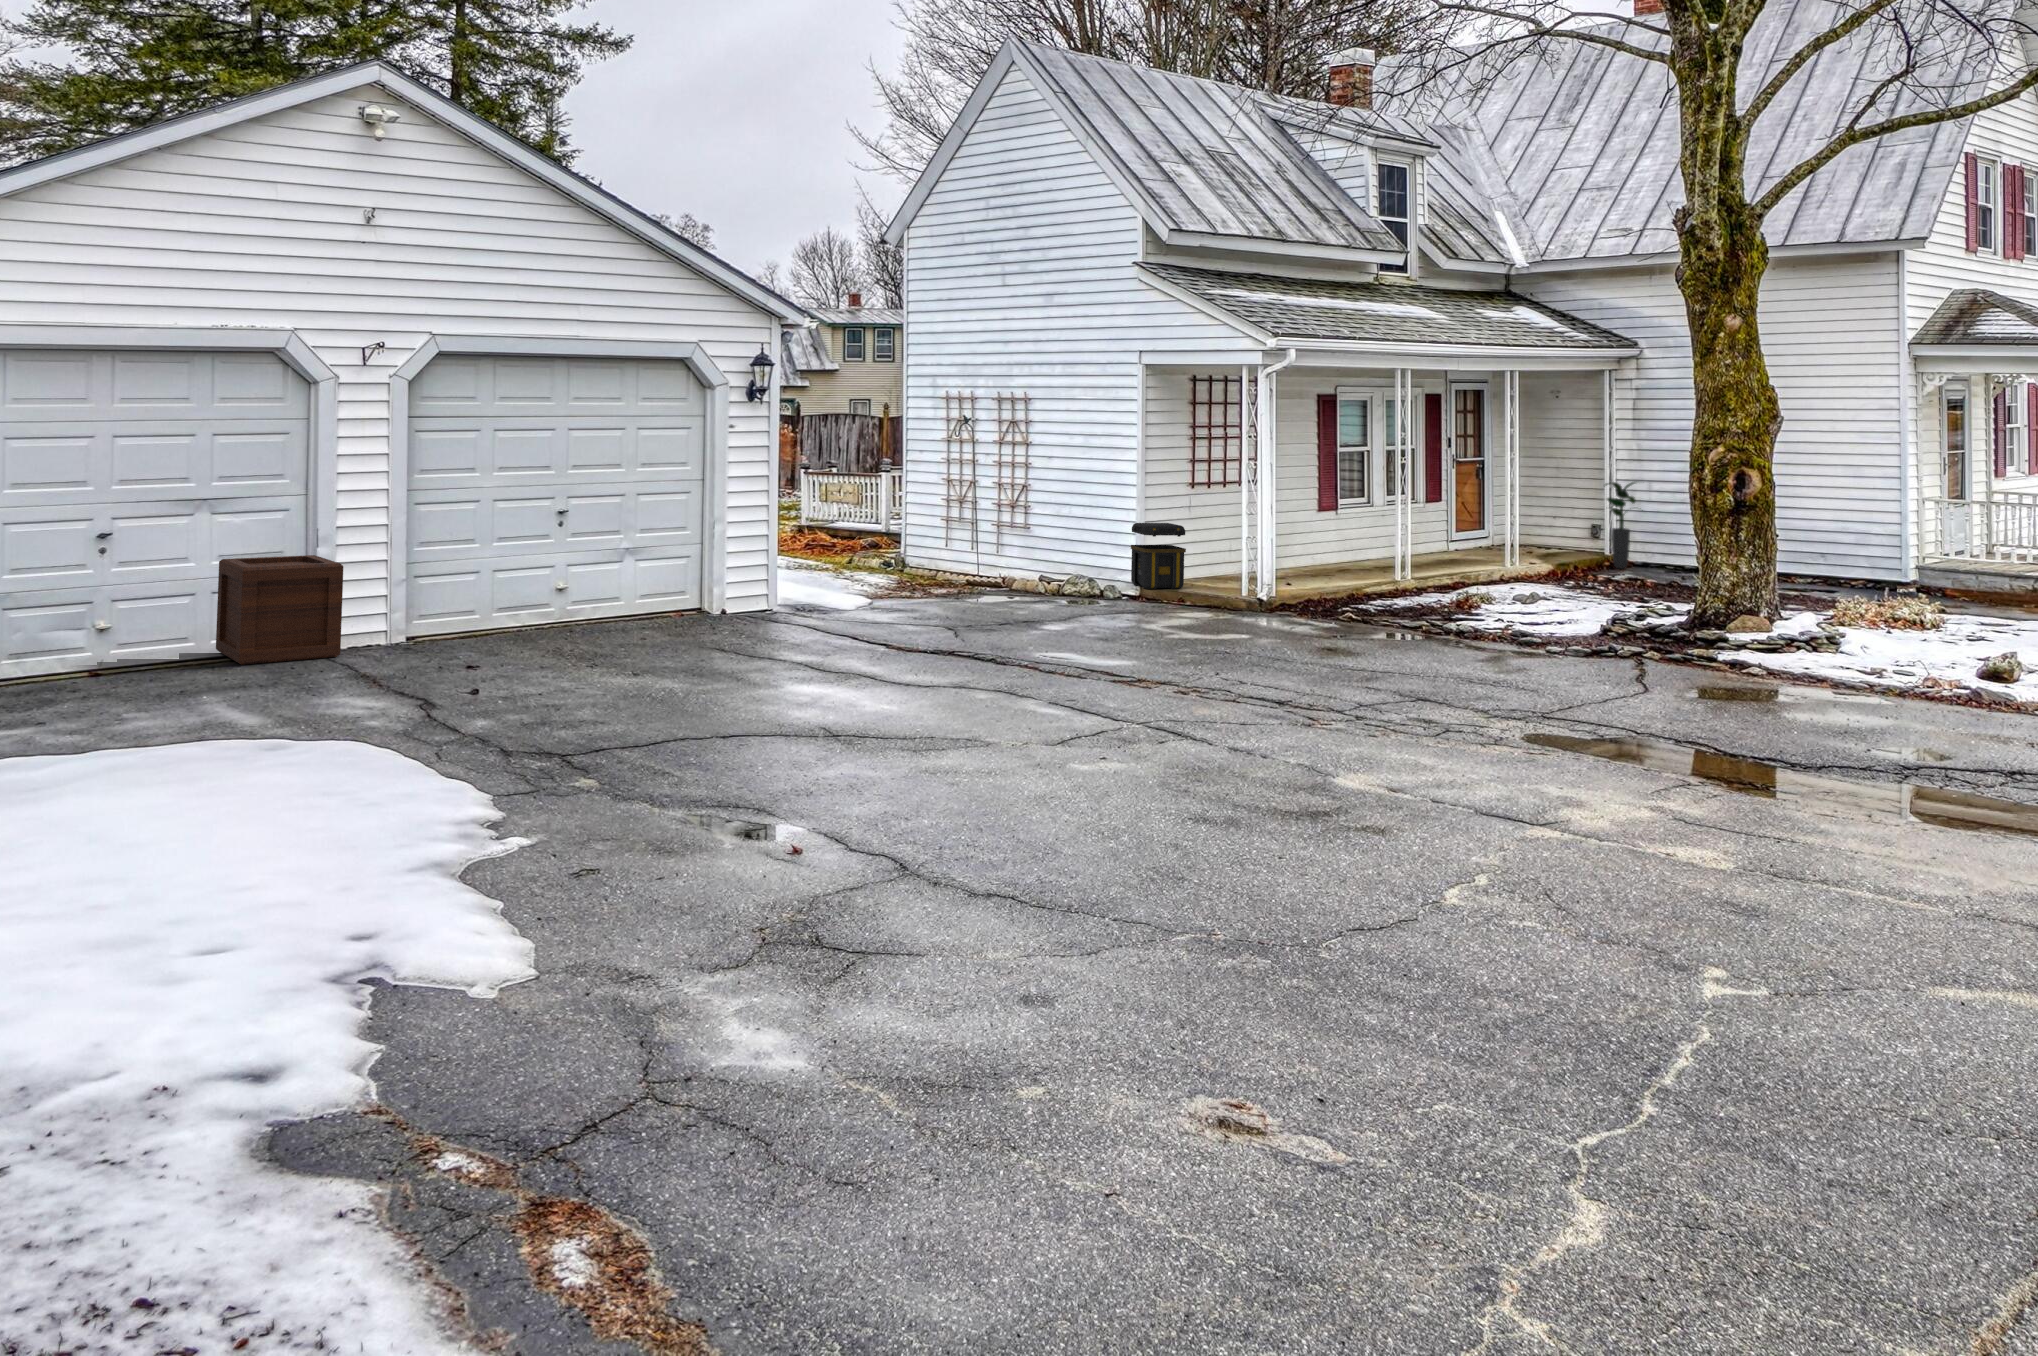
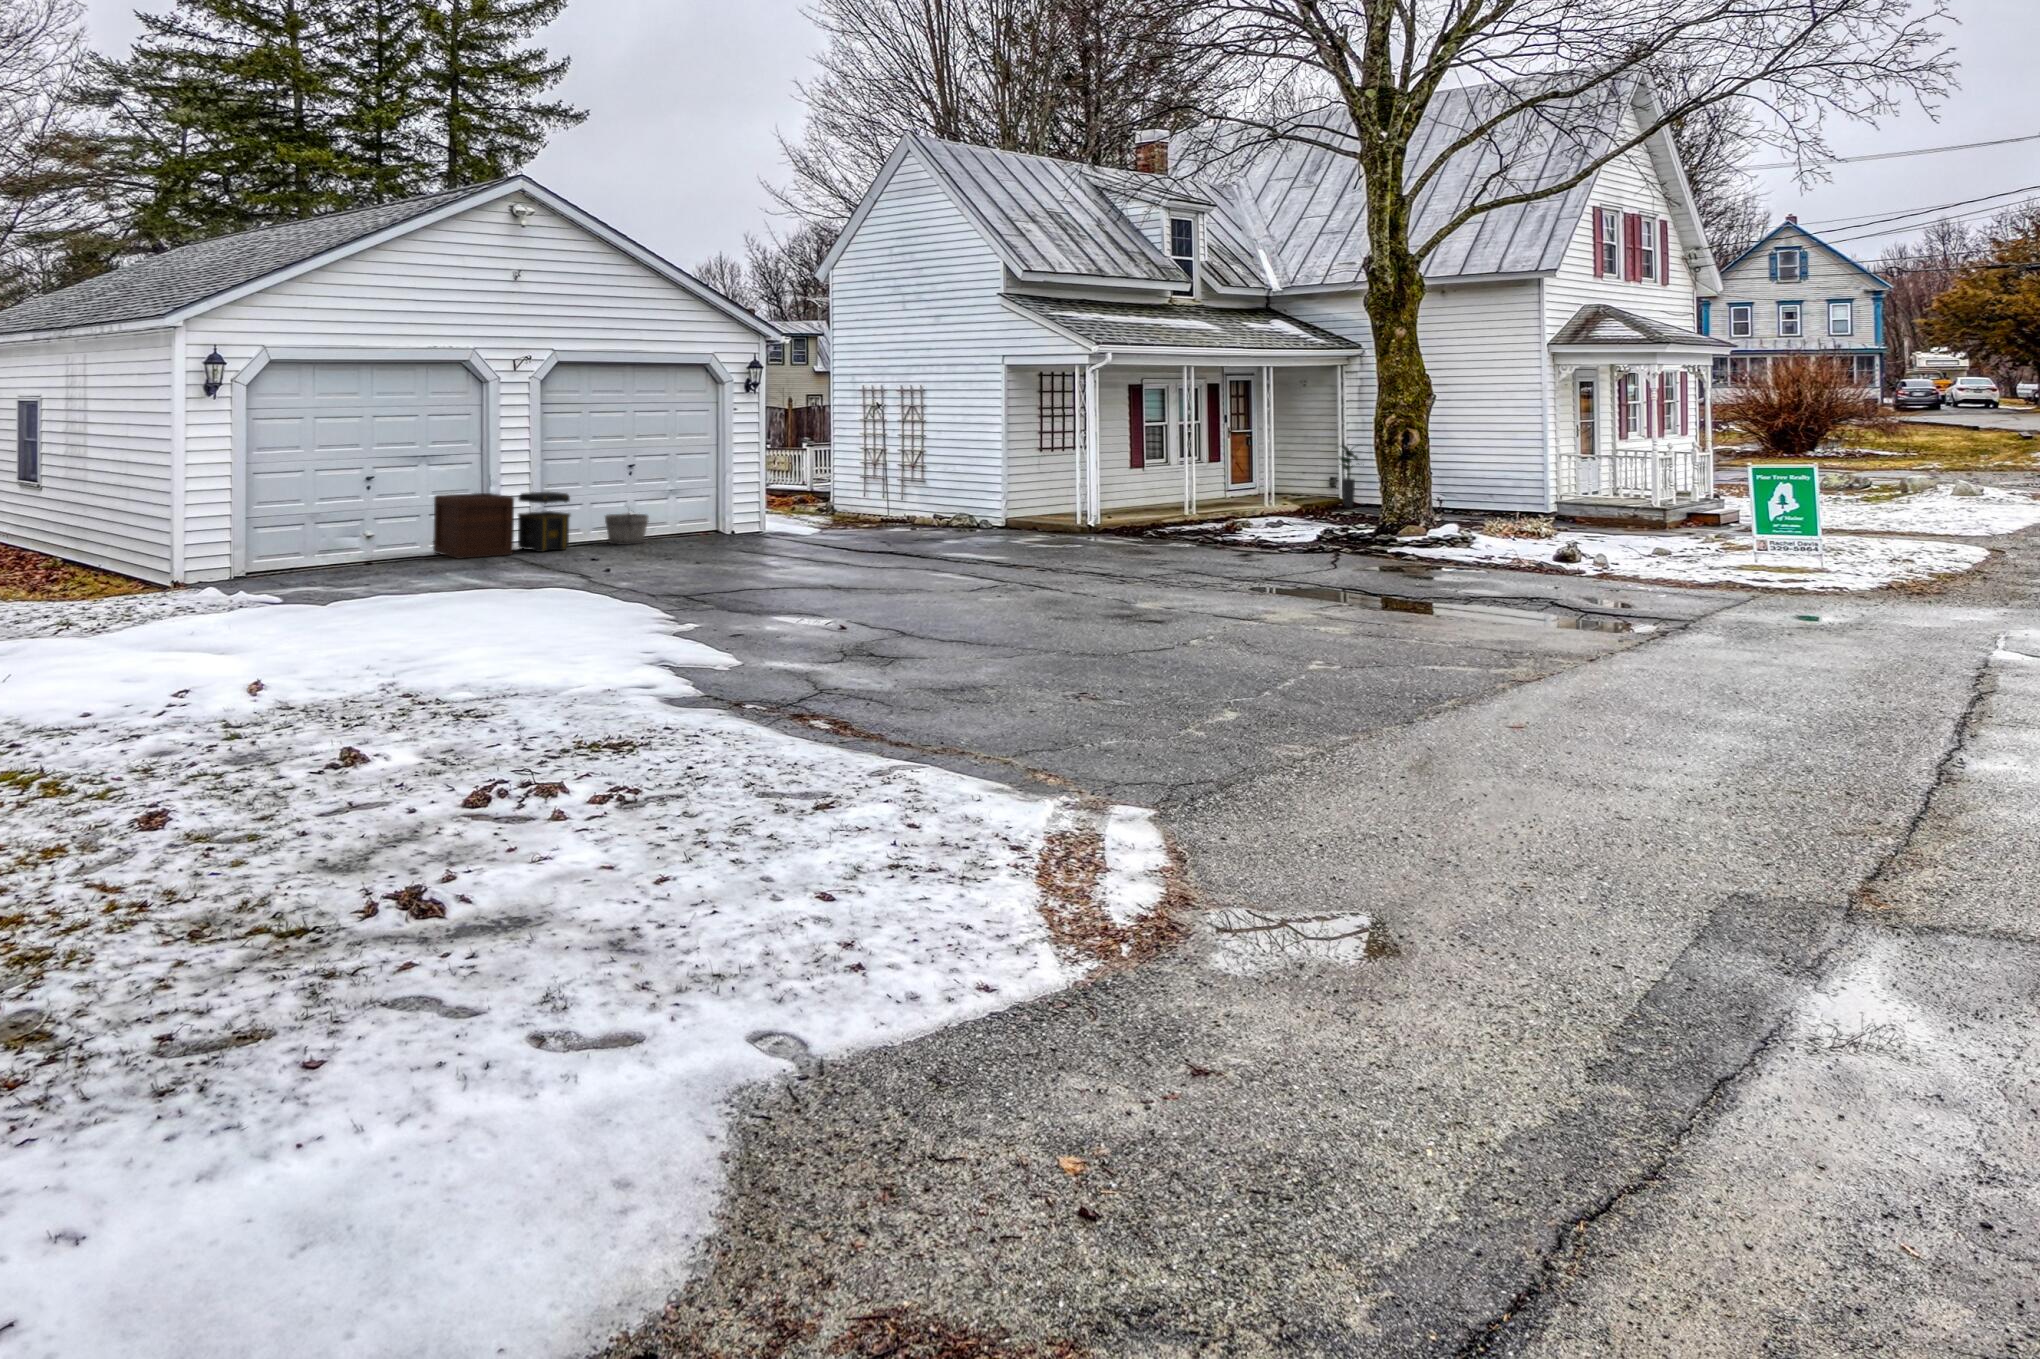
toolbox: present [1131,523,1186,589] -> present [518,492,570,552]
wooden bucket: none [513,572,584,634] -> present [605,513,649,545]

